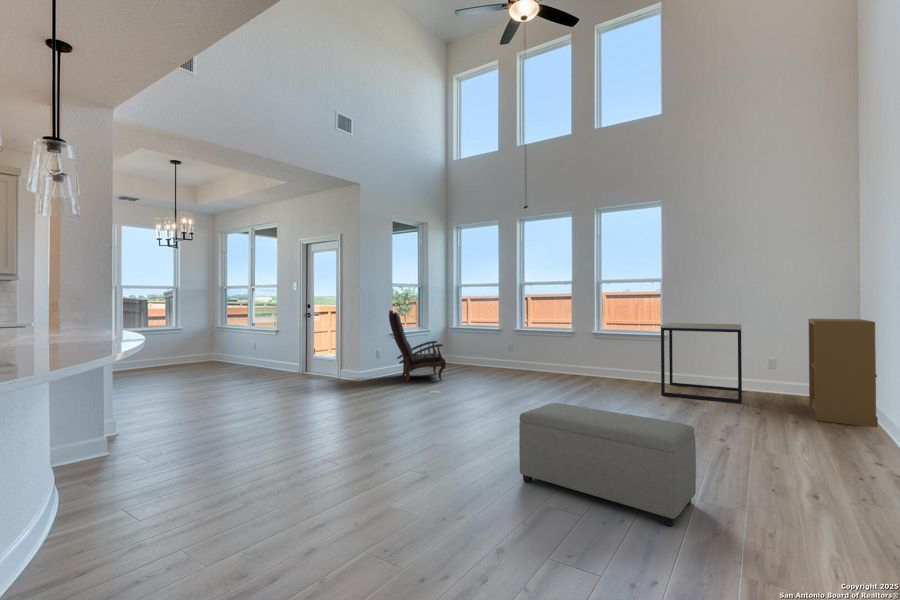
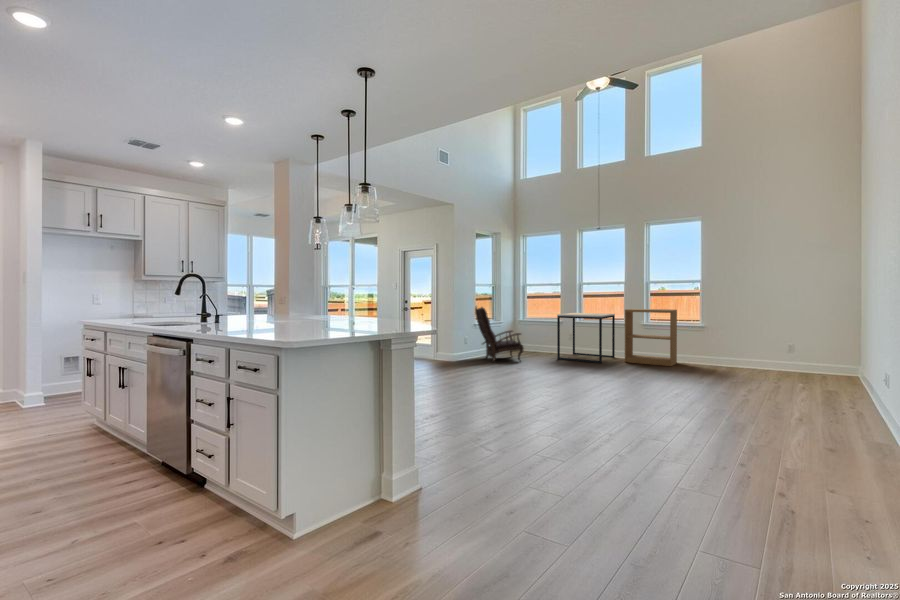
bookshelf: present [809,319,878,427] -> present [625,309,677,366]
side table: present [661,323,742,403] -> present [557,313,615,363]
ottoman: present [519,403,696,526] -> none [616,373,733,442]

